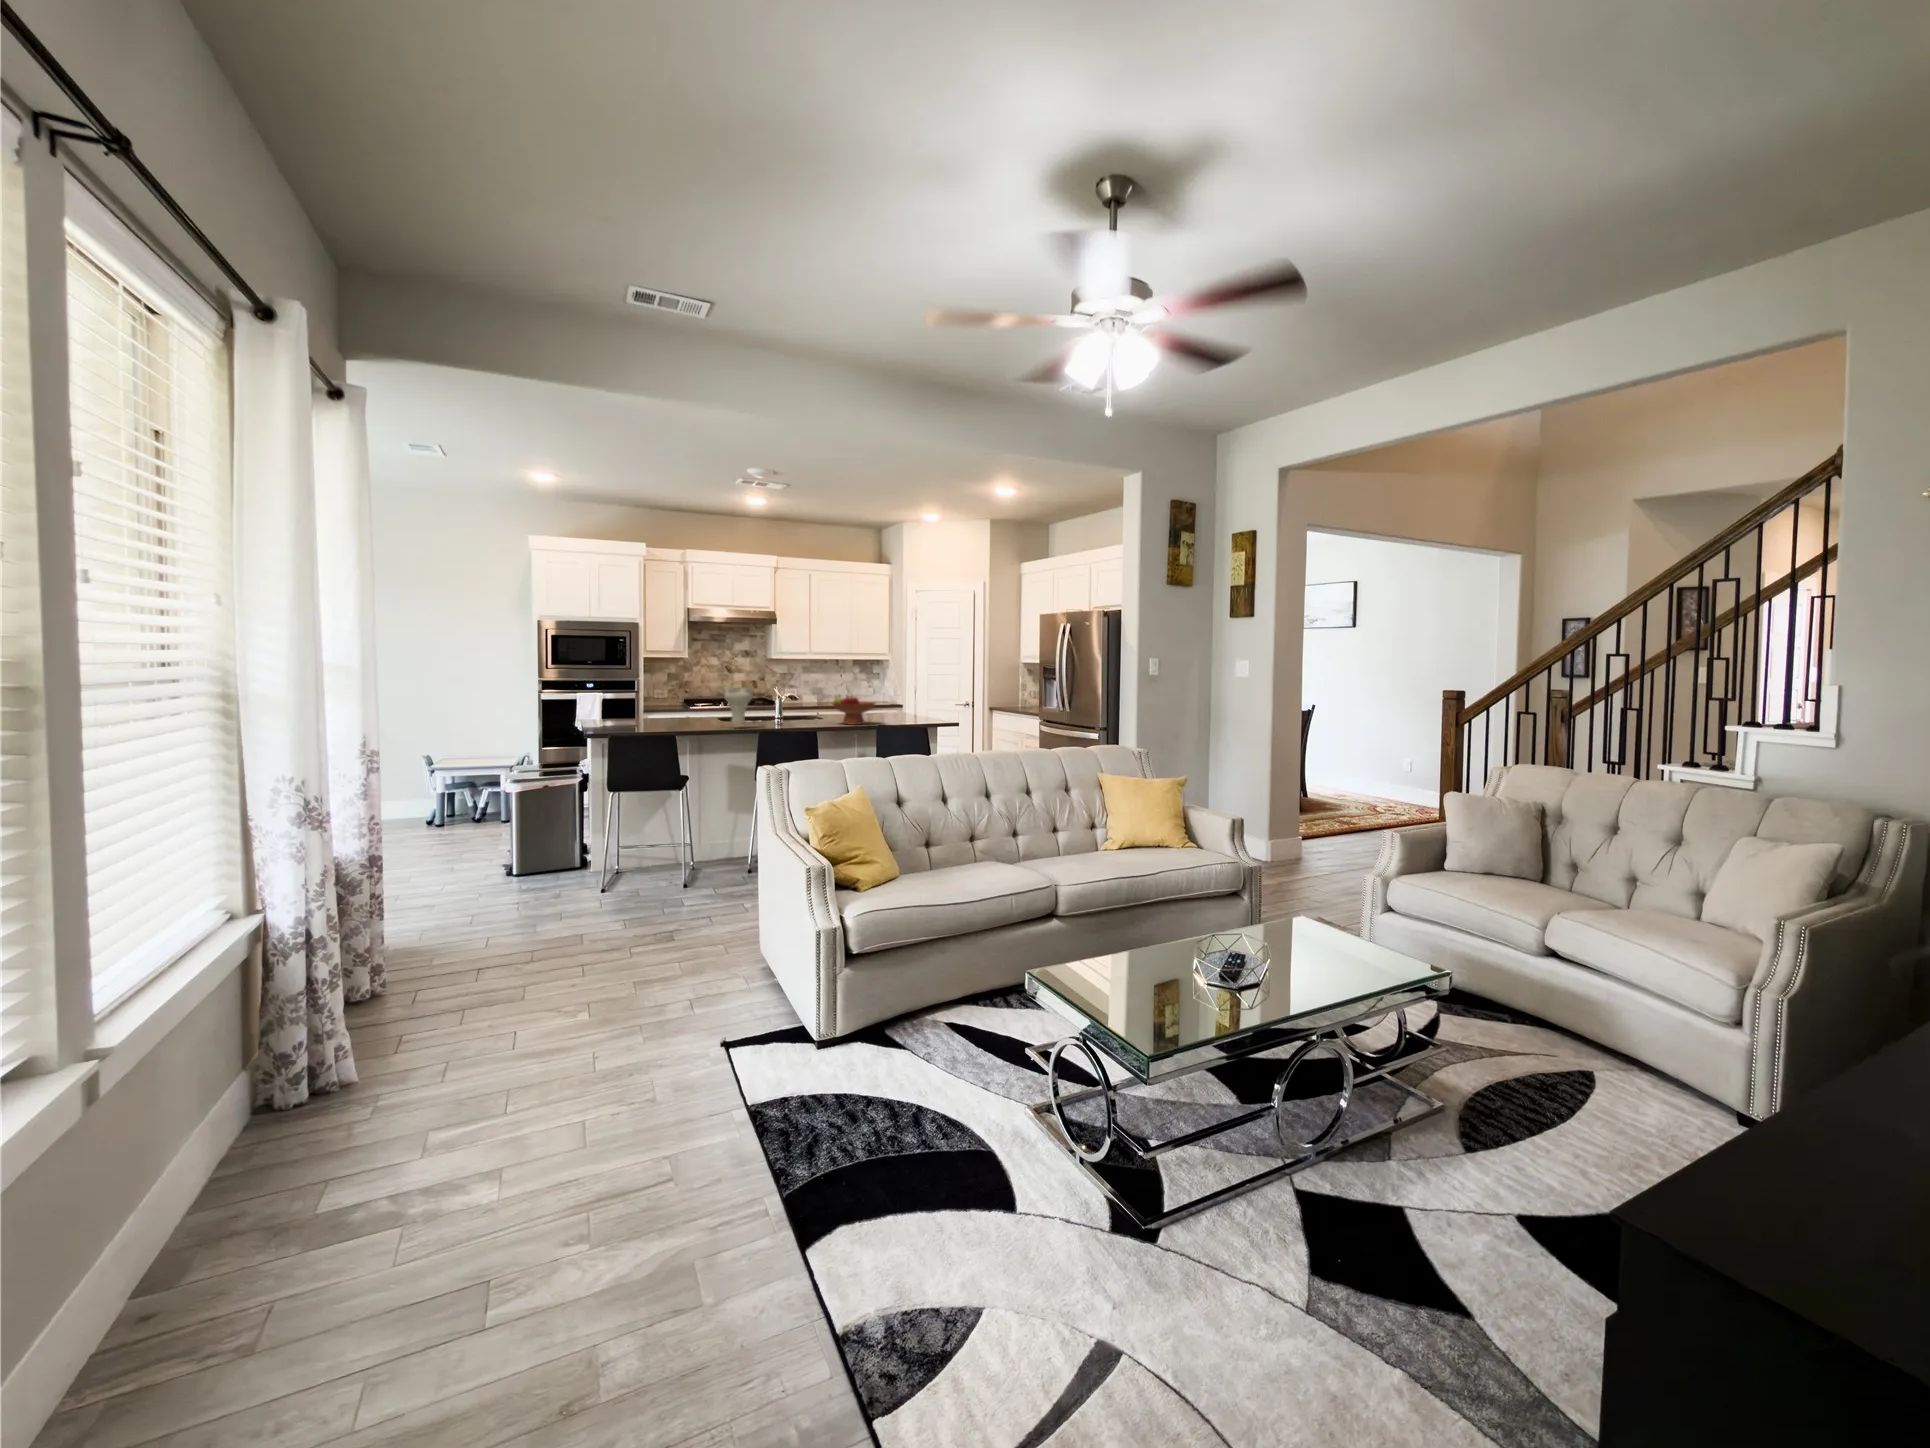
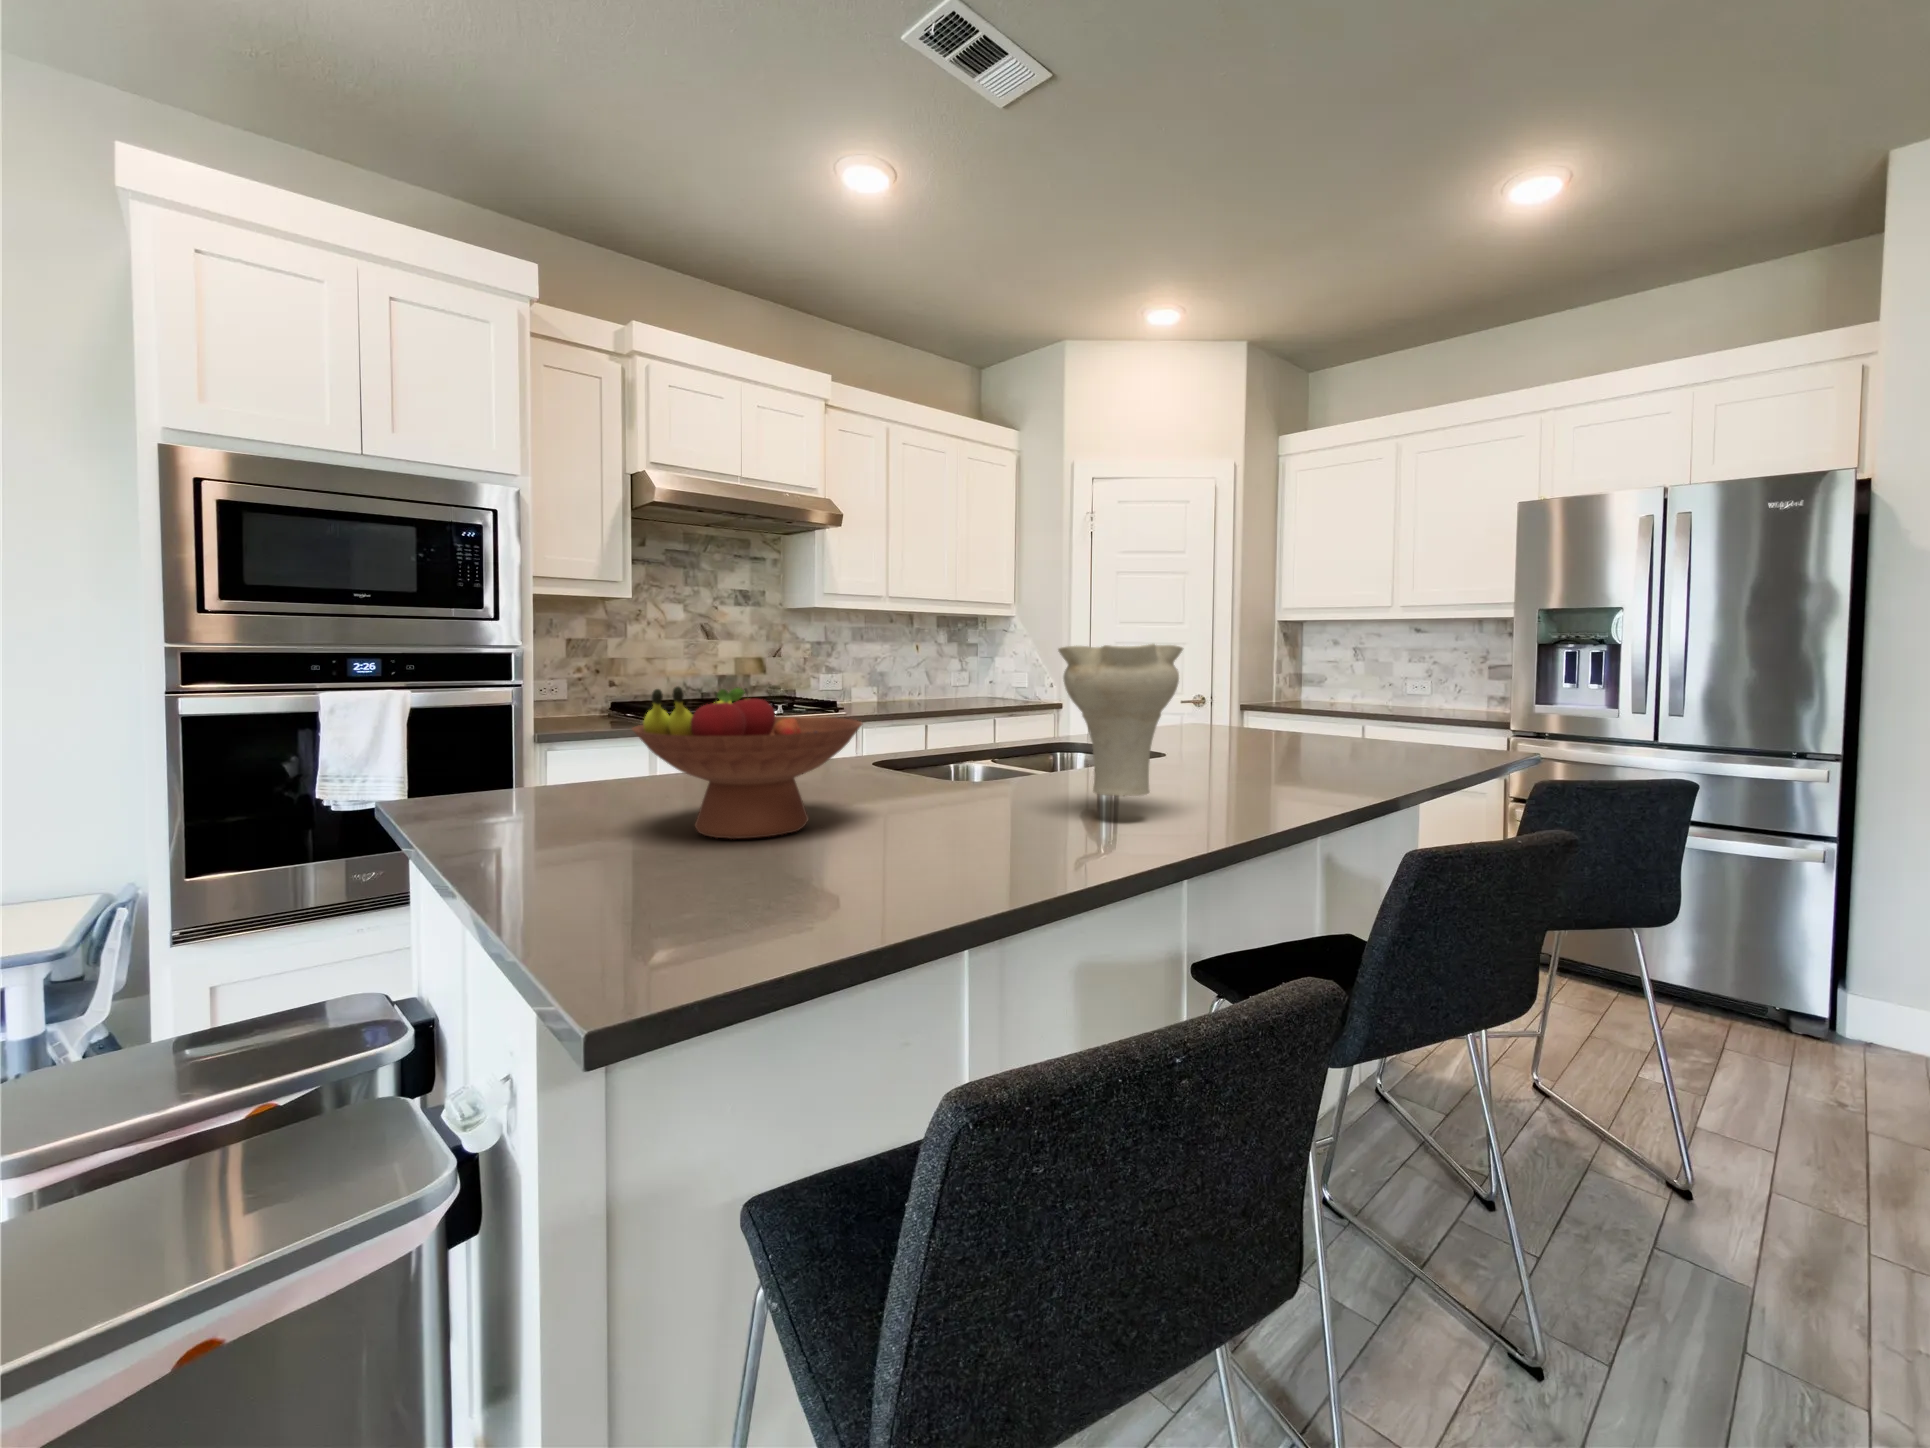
fruit bowl: present [832,696,875,725] -> present [632,687,862,839]

